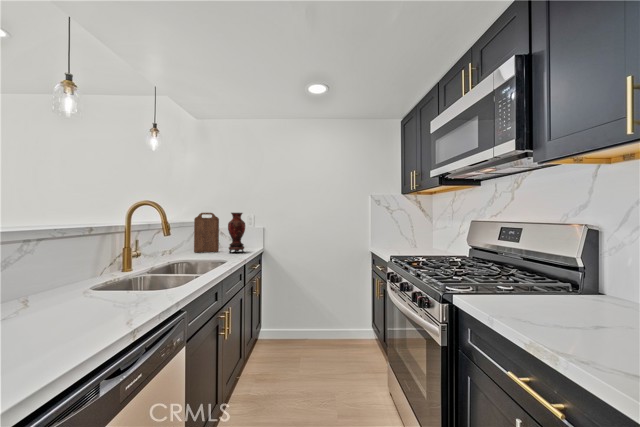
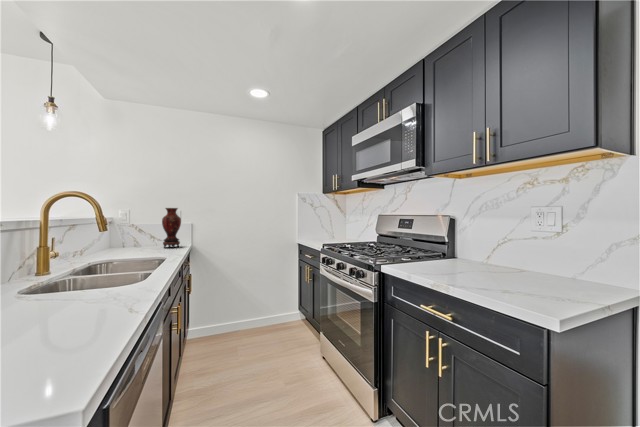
cutting board: present [194,213,219,252] -> none [122,208,151,249]

